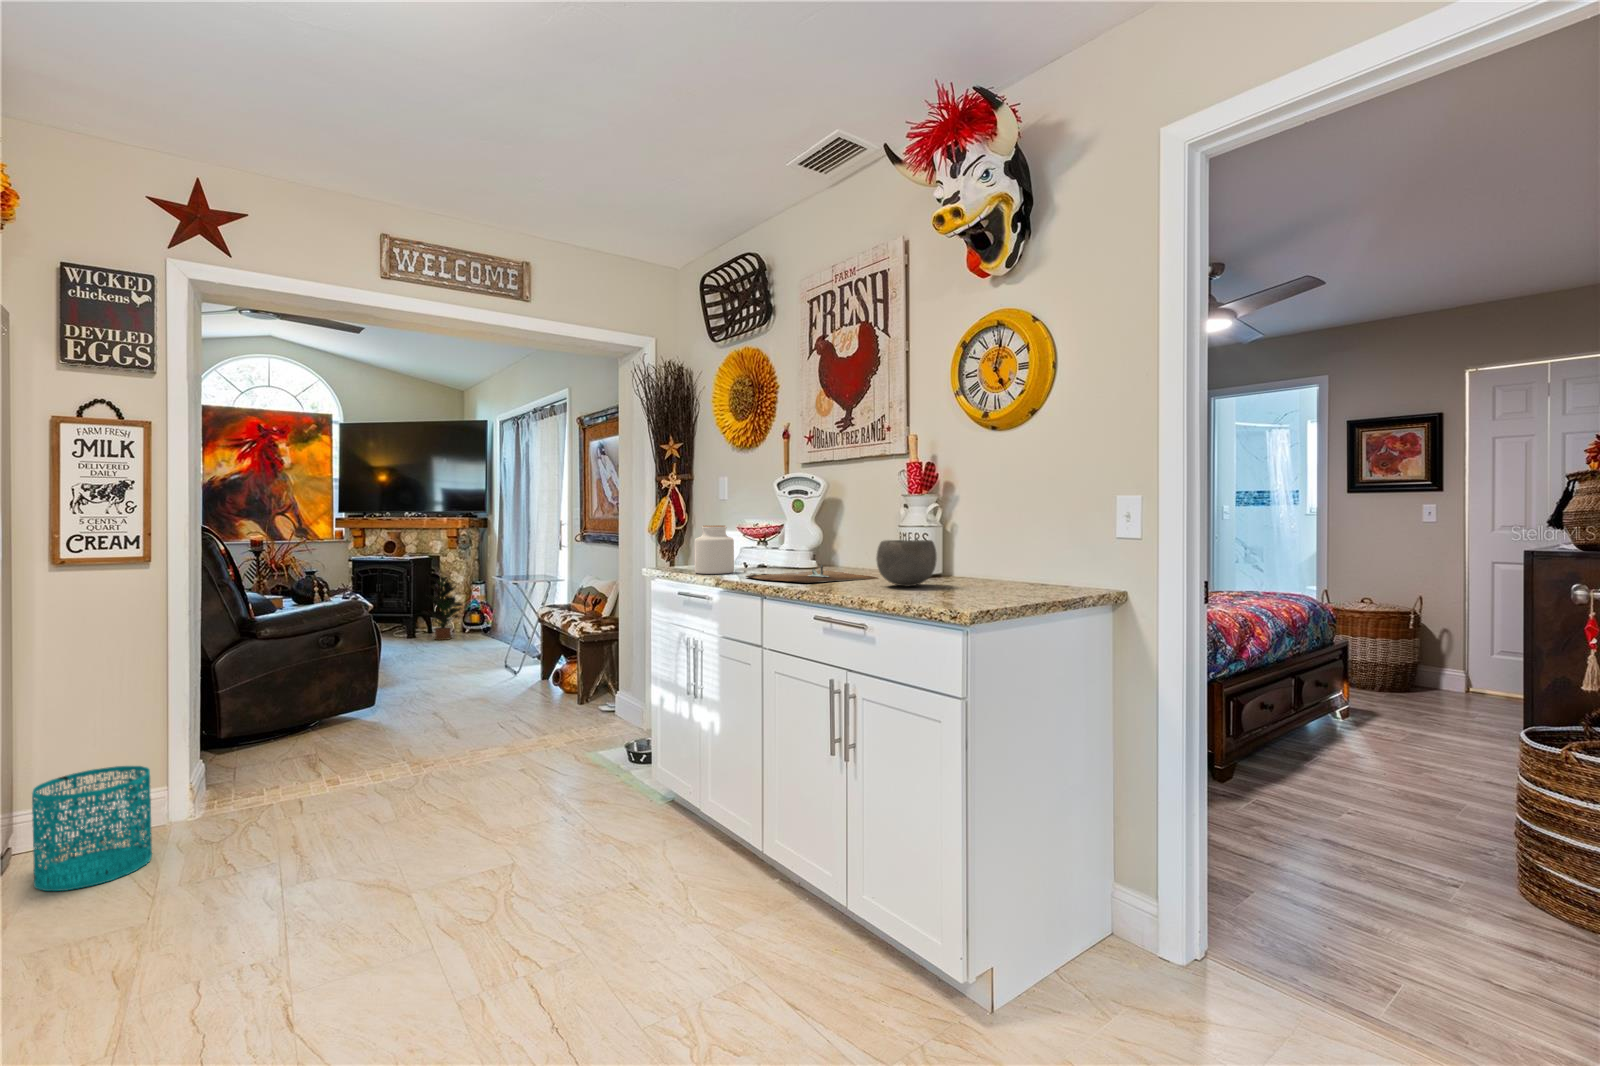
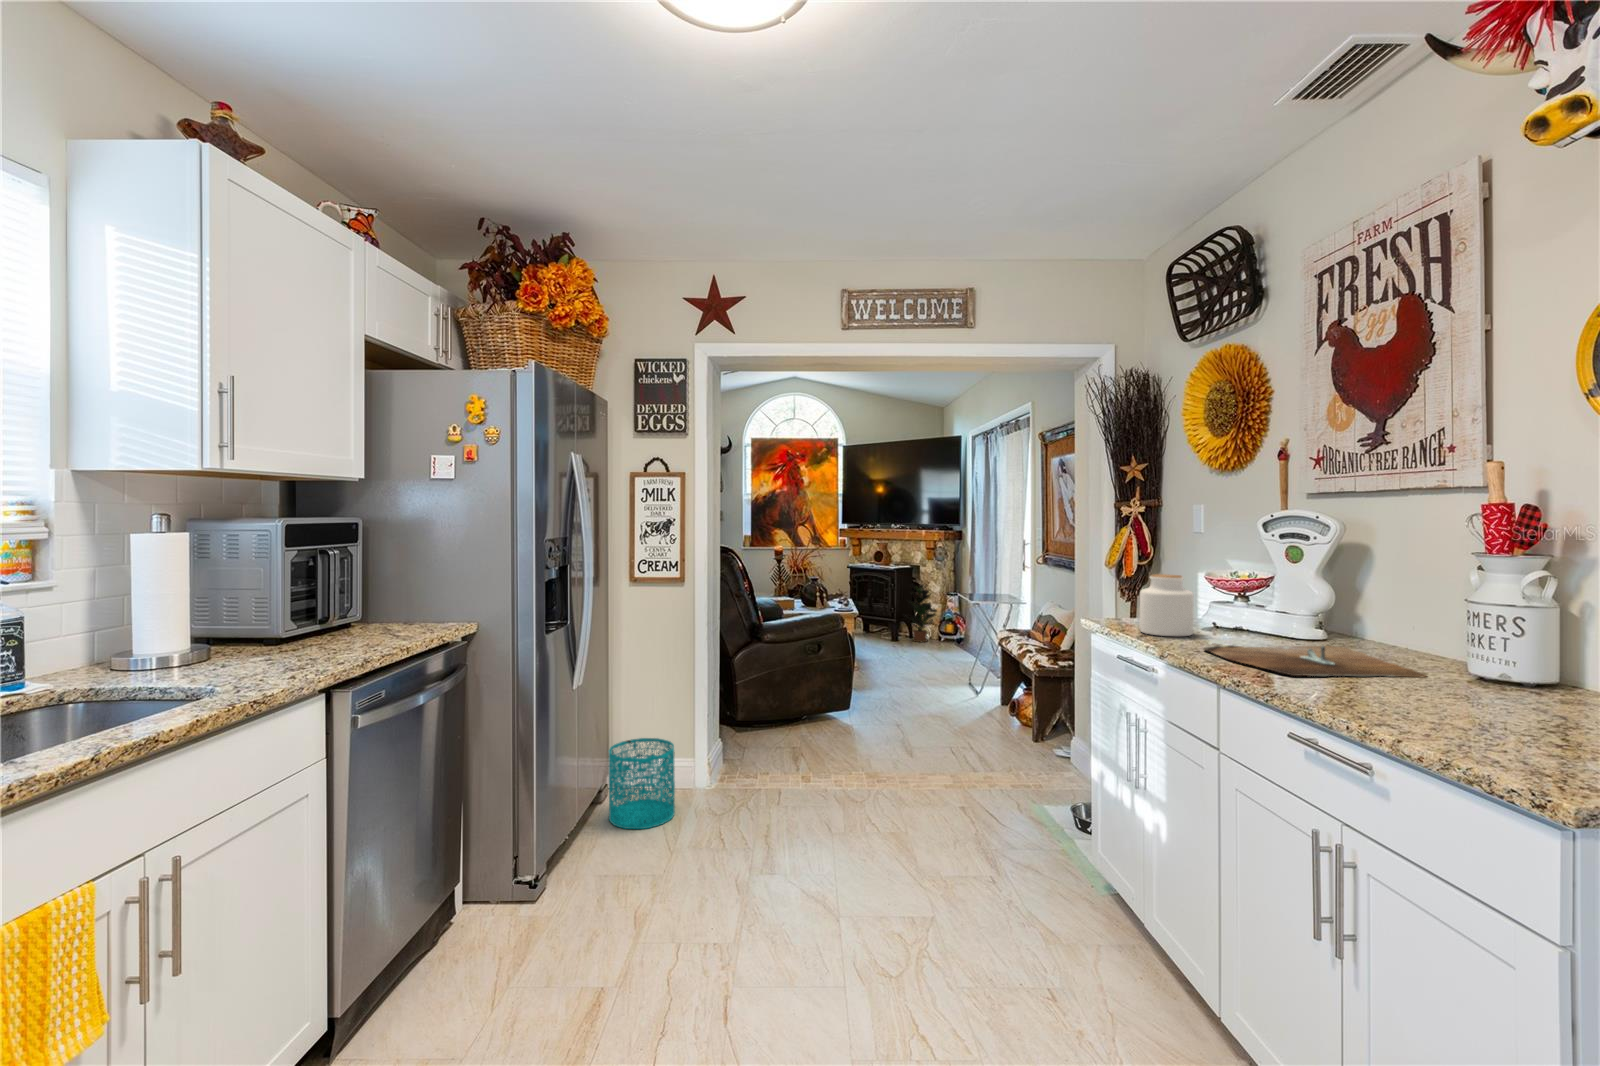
ceramic bowl: present [876,540,937,586] -> none [1418,631,1548,711]

